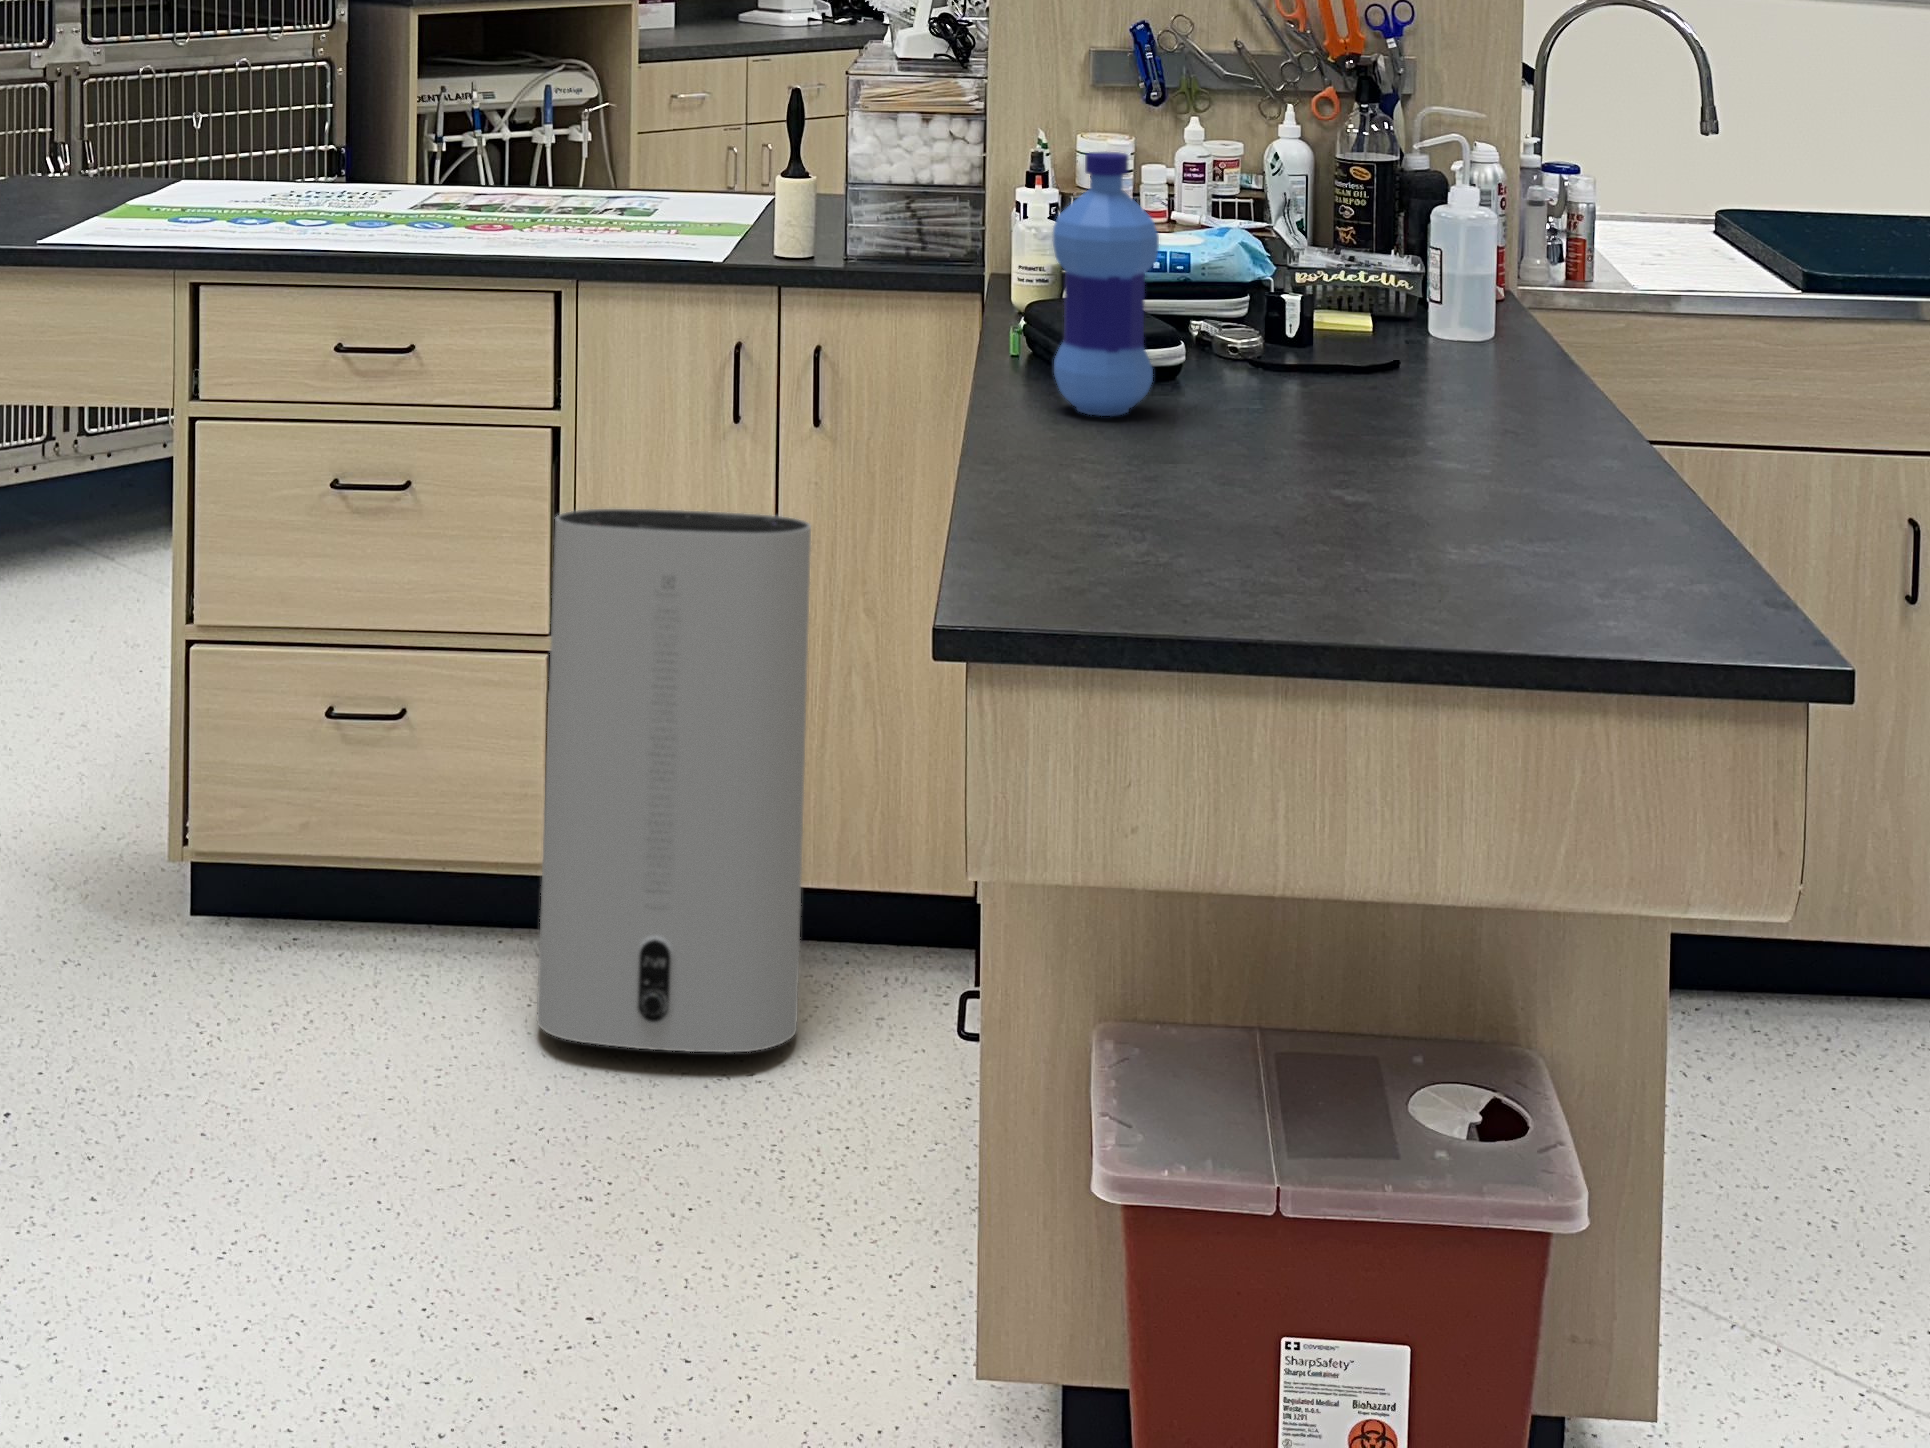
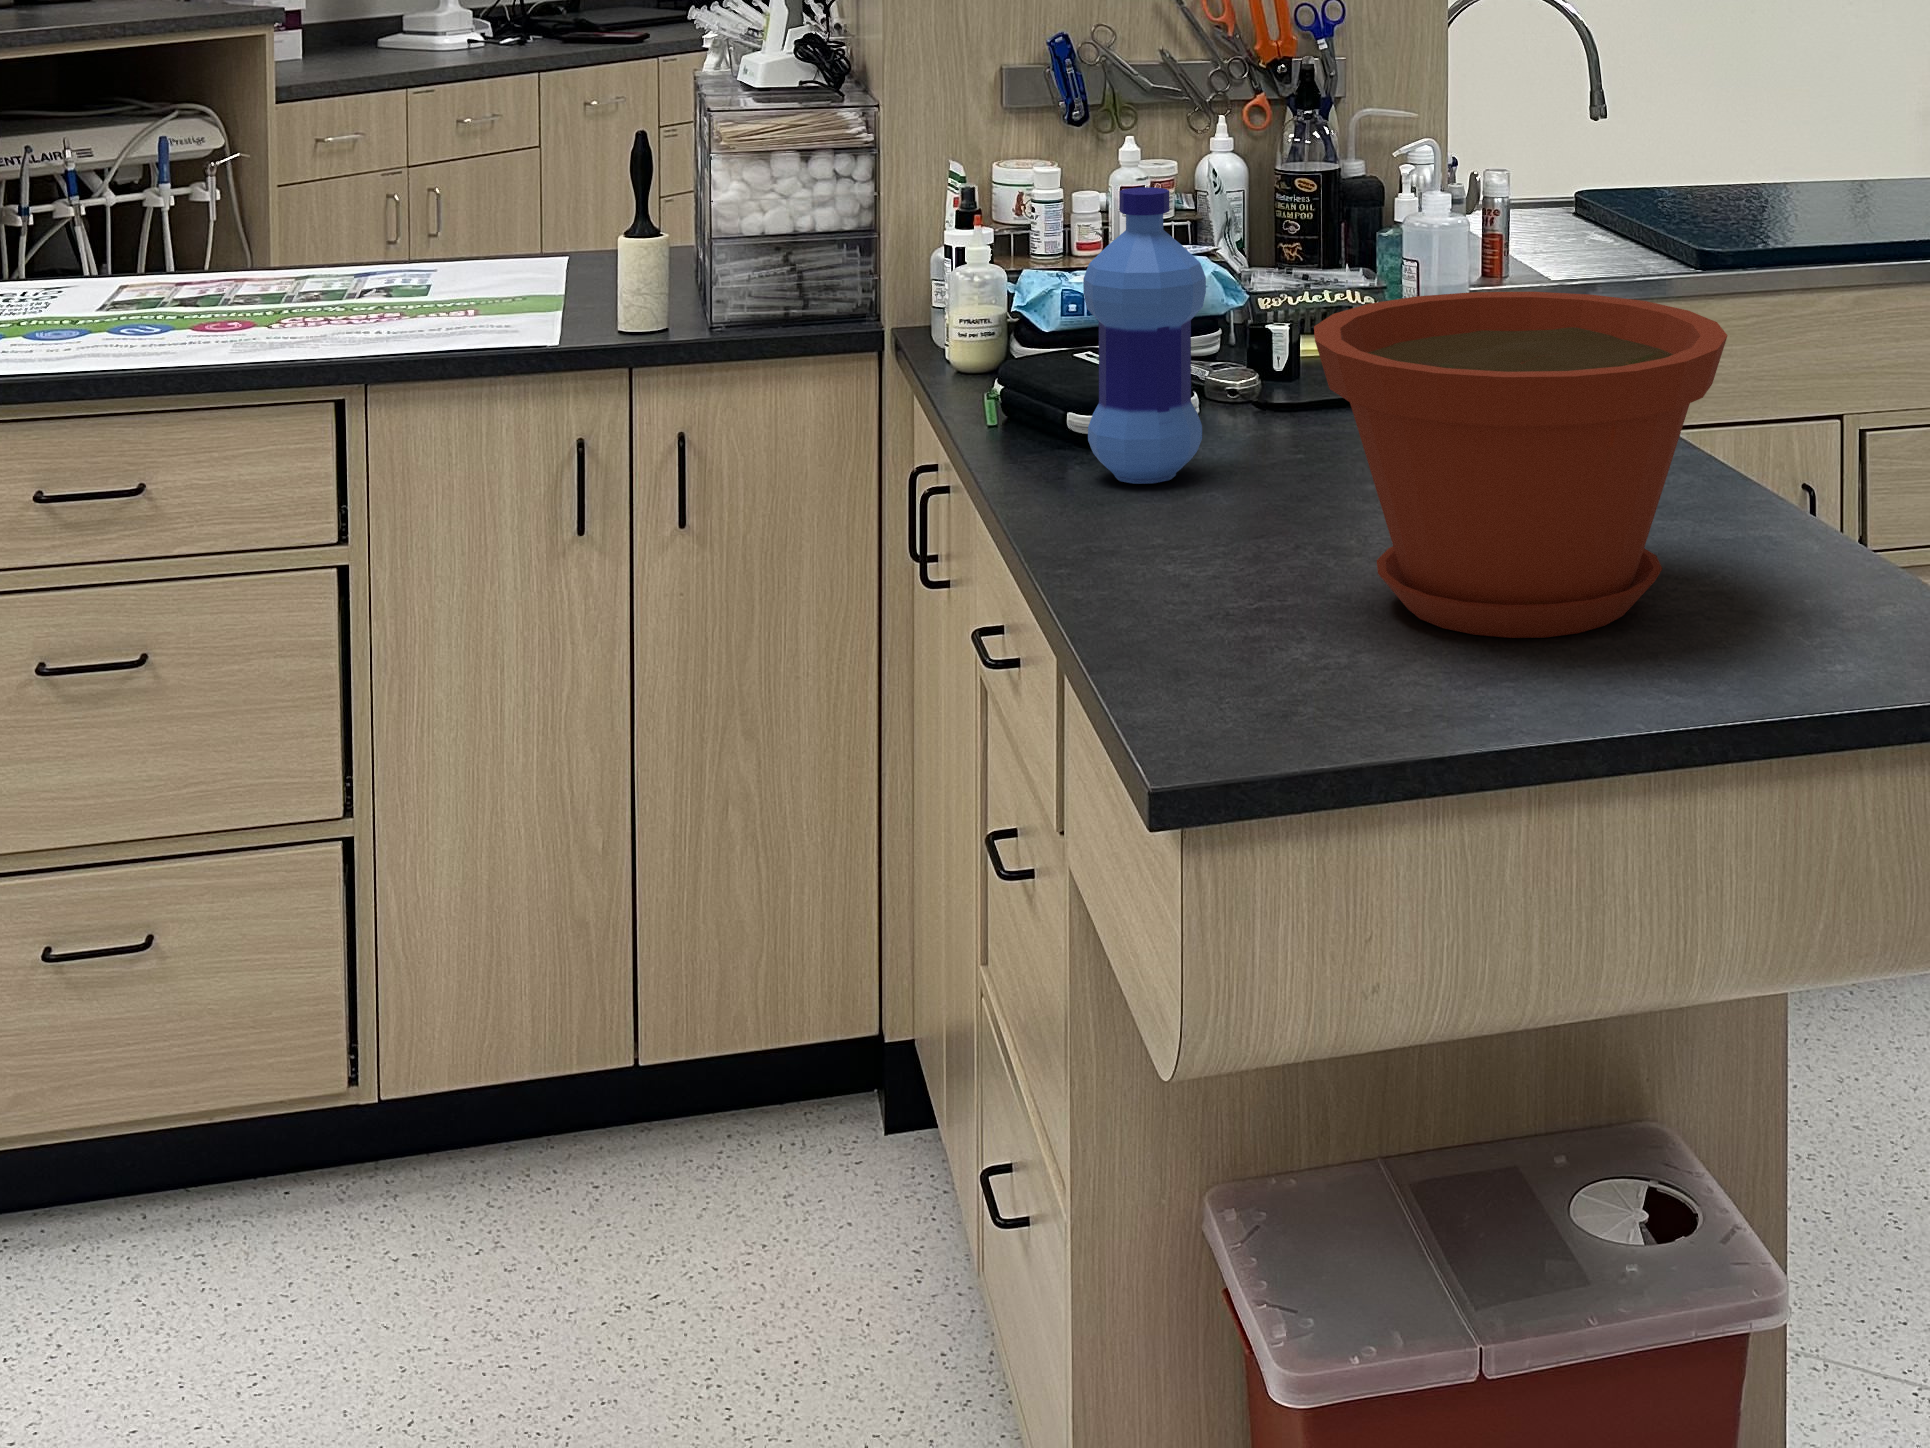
plant pot: none [1152,260,1542,575] -> present [1314,292,1728,638]
air purifier: present [537,509,811,1052] -> none [391,635,726,1312]

